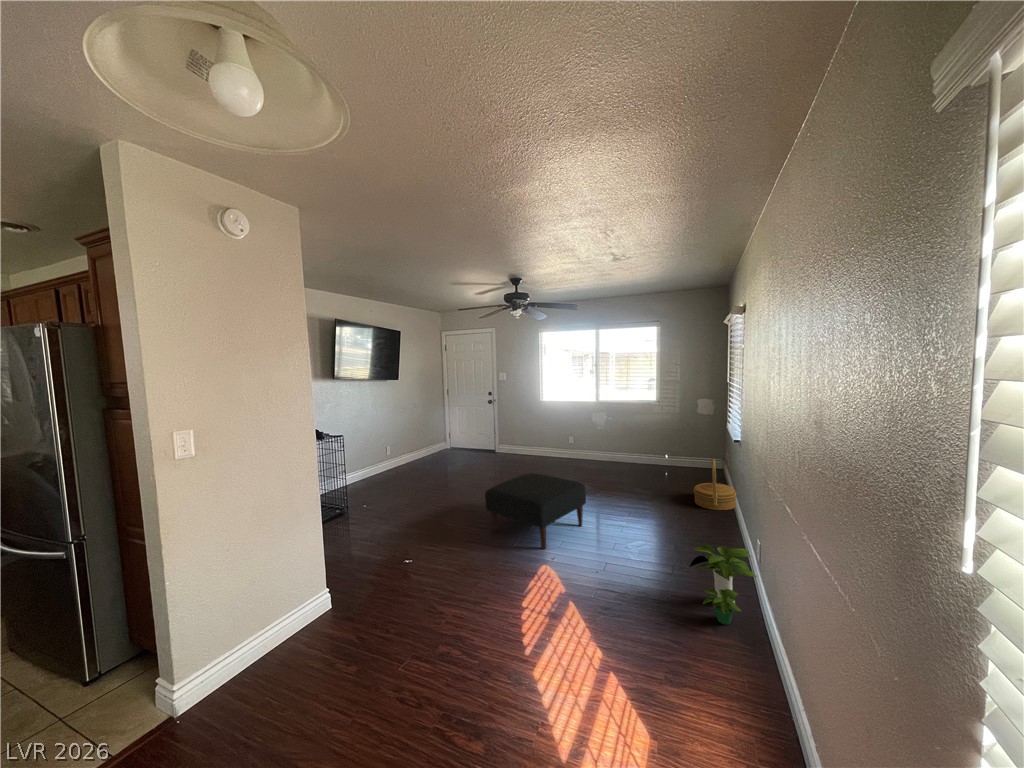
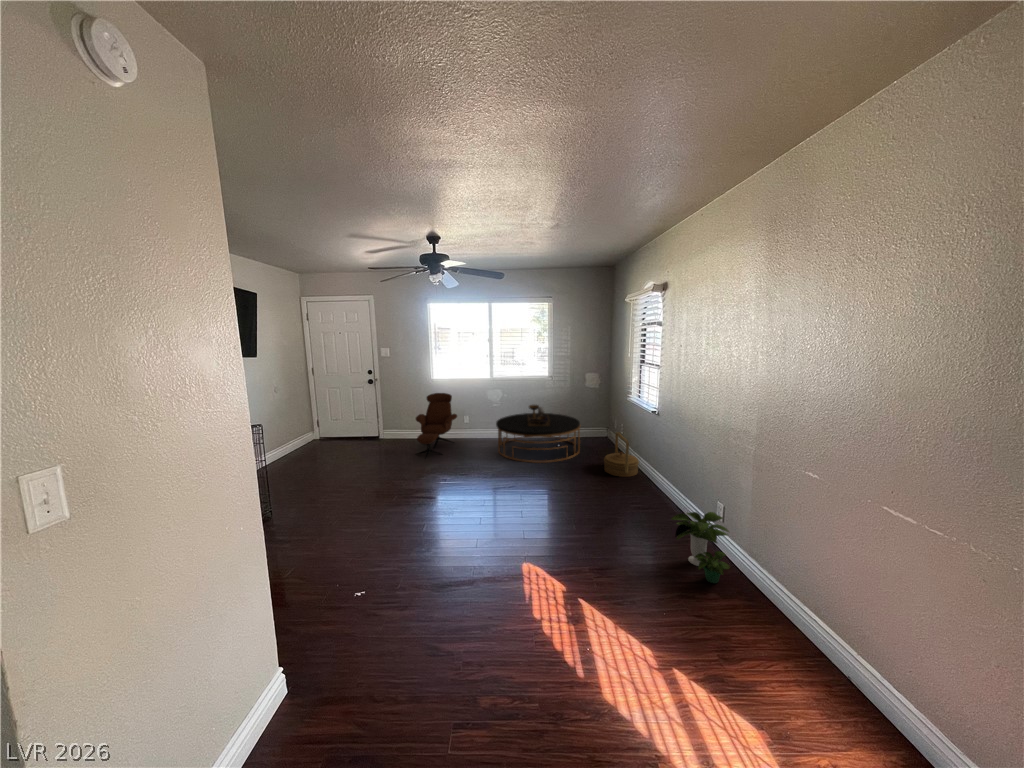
lounge chair: none [517,412,560,473] -> present [416,393,457,457]
coffee table: none [591,426,684,487] -> present [496,405,580,463]
ottoman: present [485,473,586,550] -> none [430,461,533,543]

